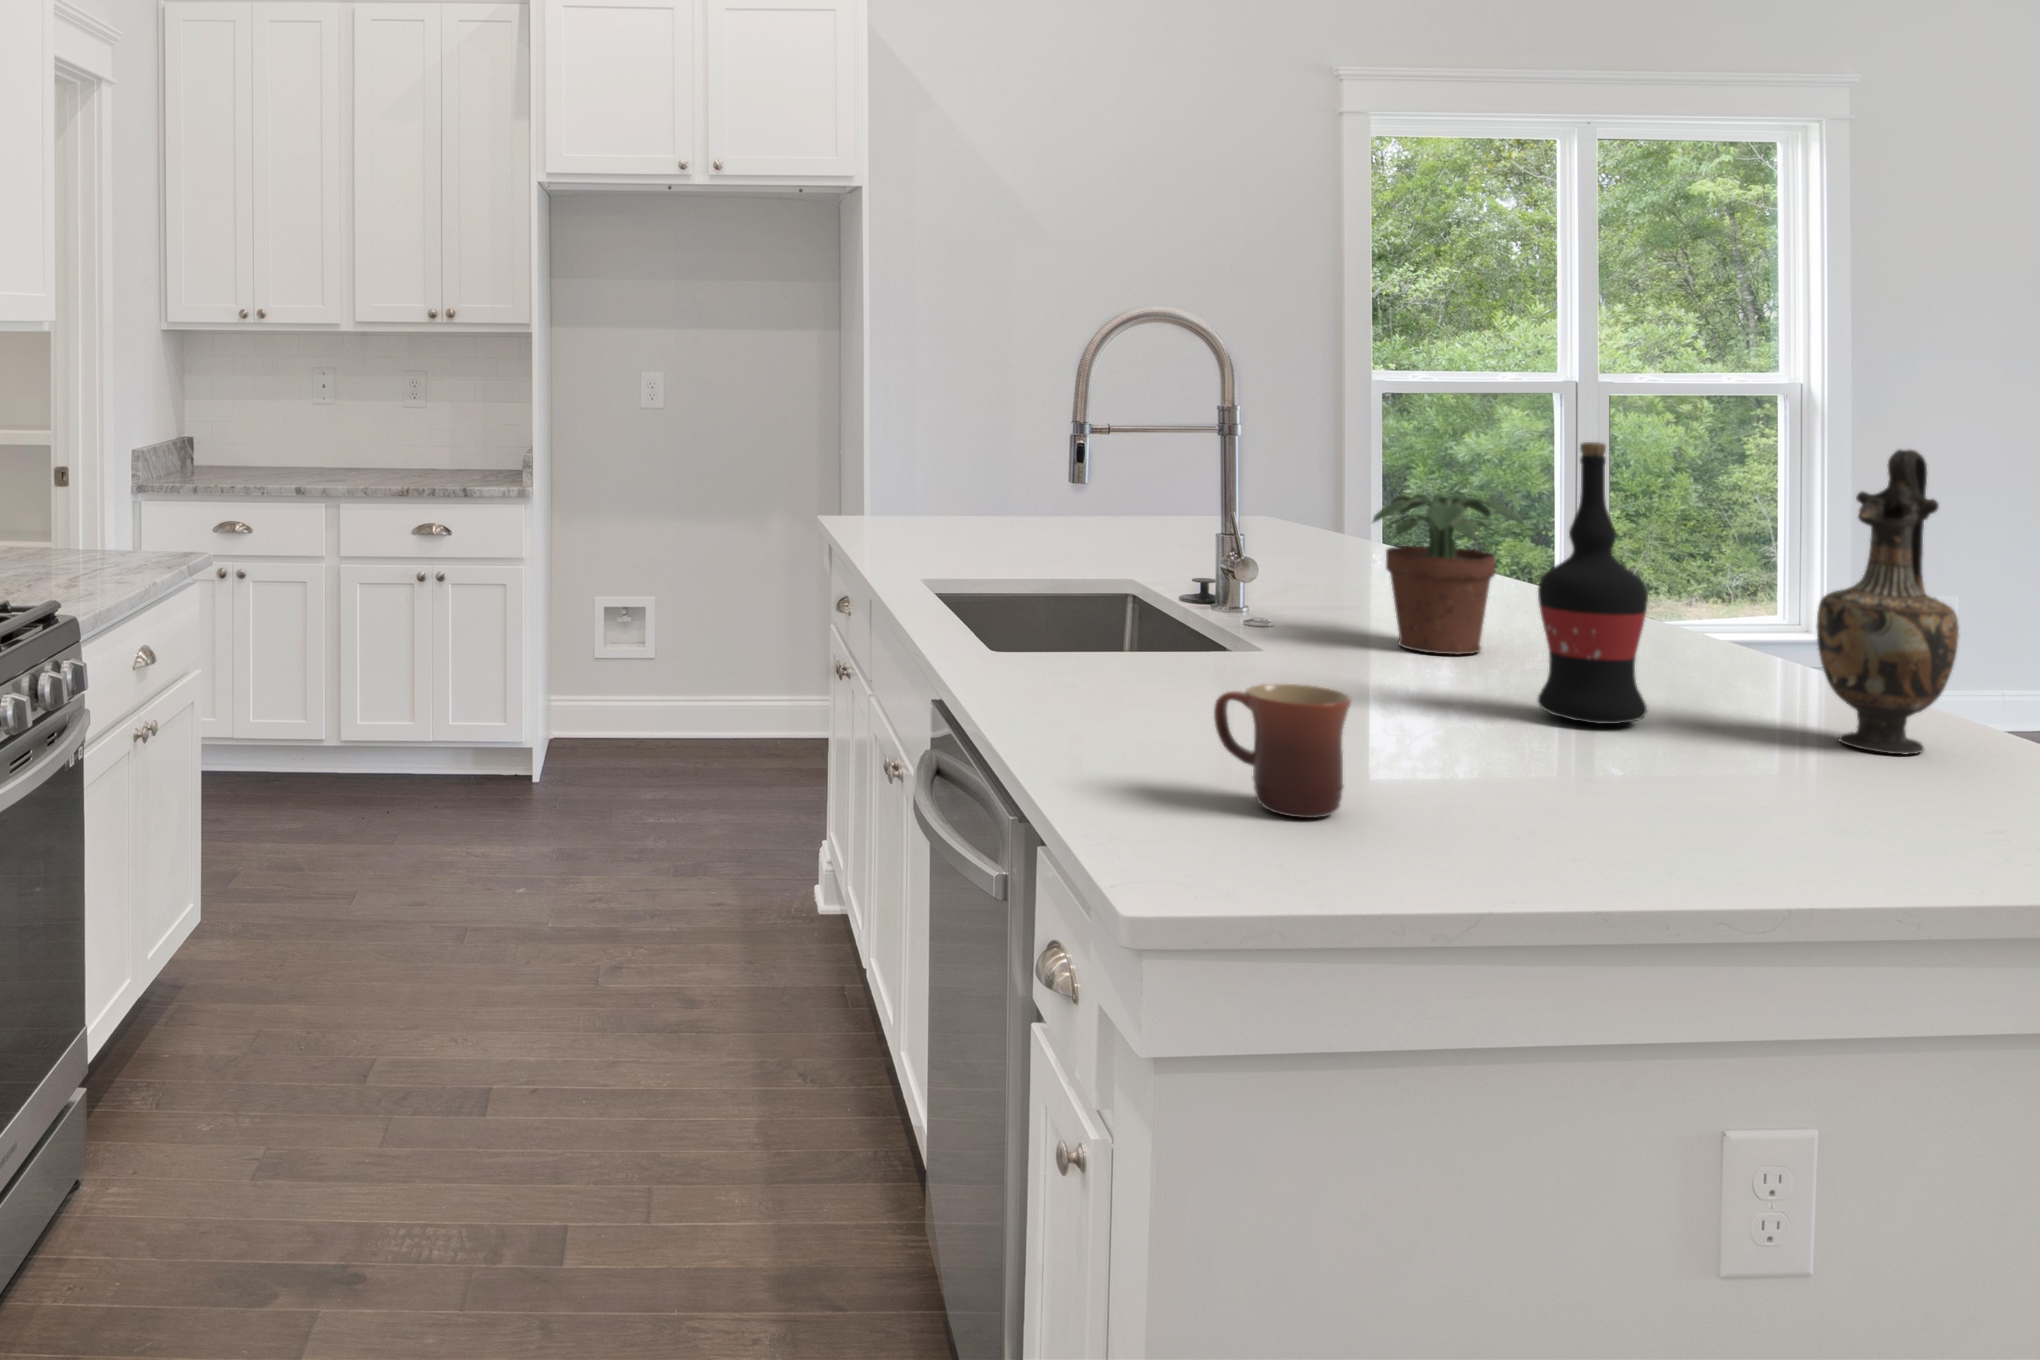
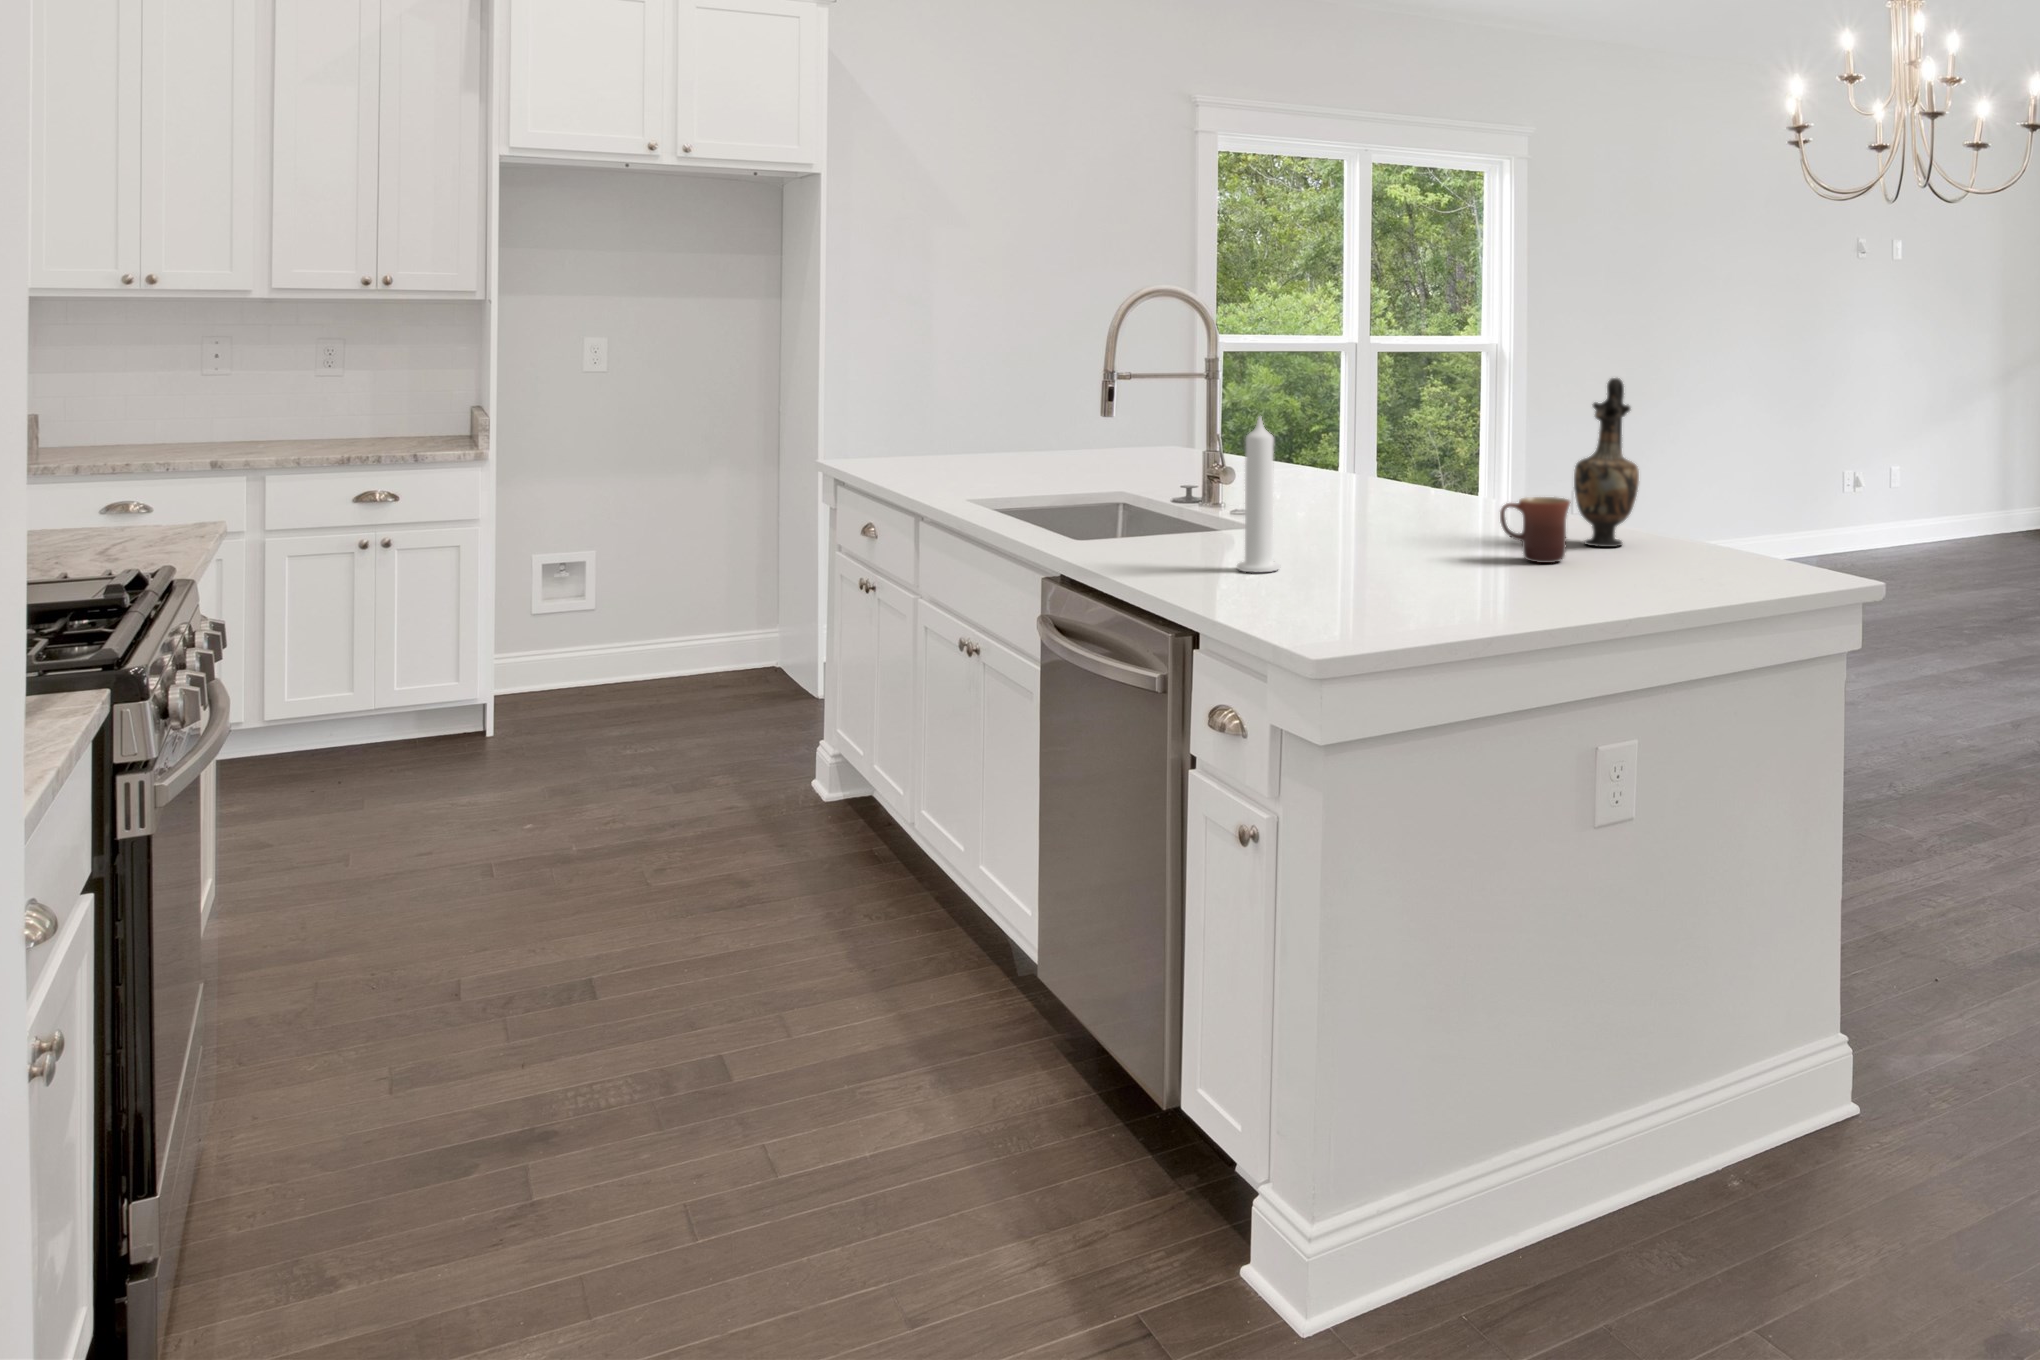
wine bottle: present [1537,442,1648,724] -> none [1434,378,1493,547]
candle: none [1175,492,1244,734] -> present [1237,417,1280,572]
potted plant: present [1373,493,1524,654] -> none [1321,415,1408,519]
mug: present [1214,684,1351,818] -> present [1500,497,1571,563]

